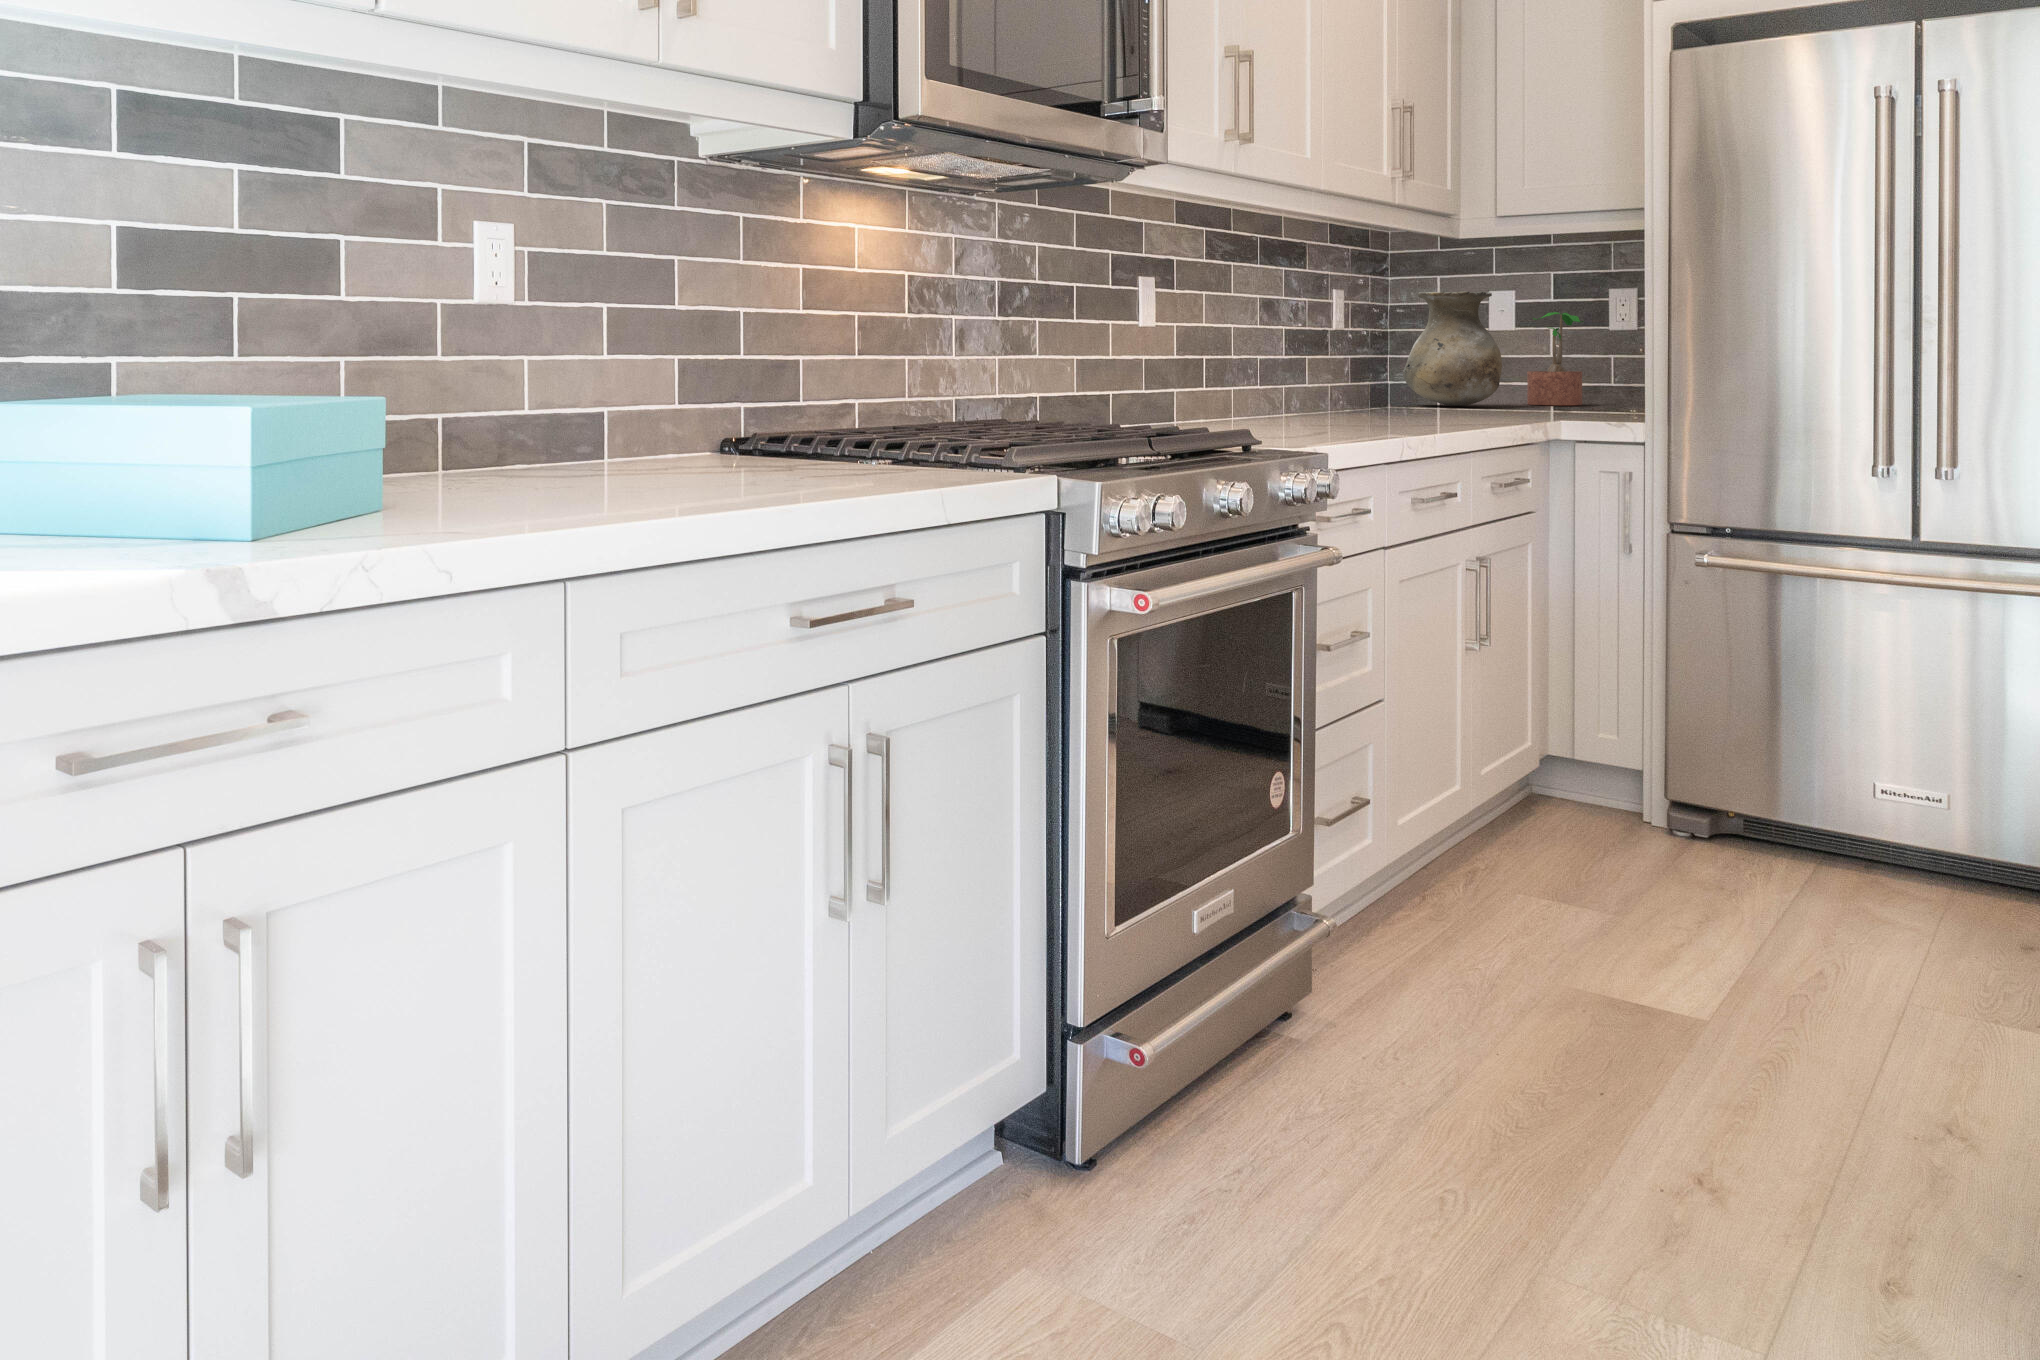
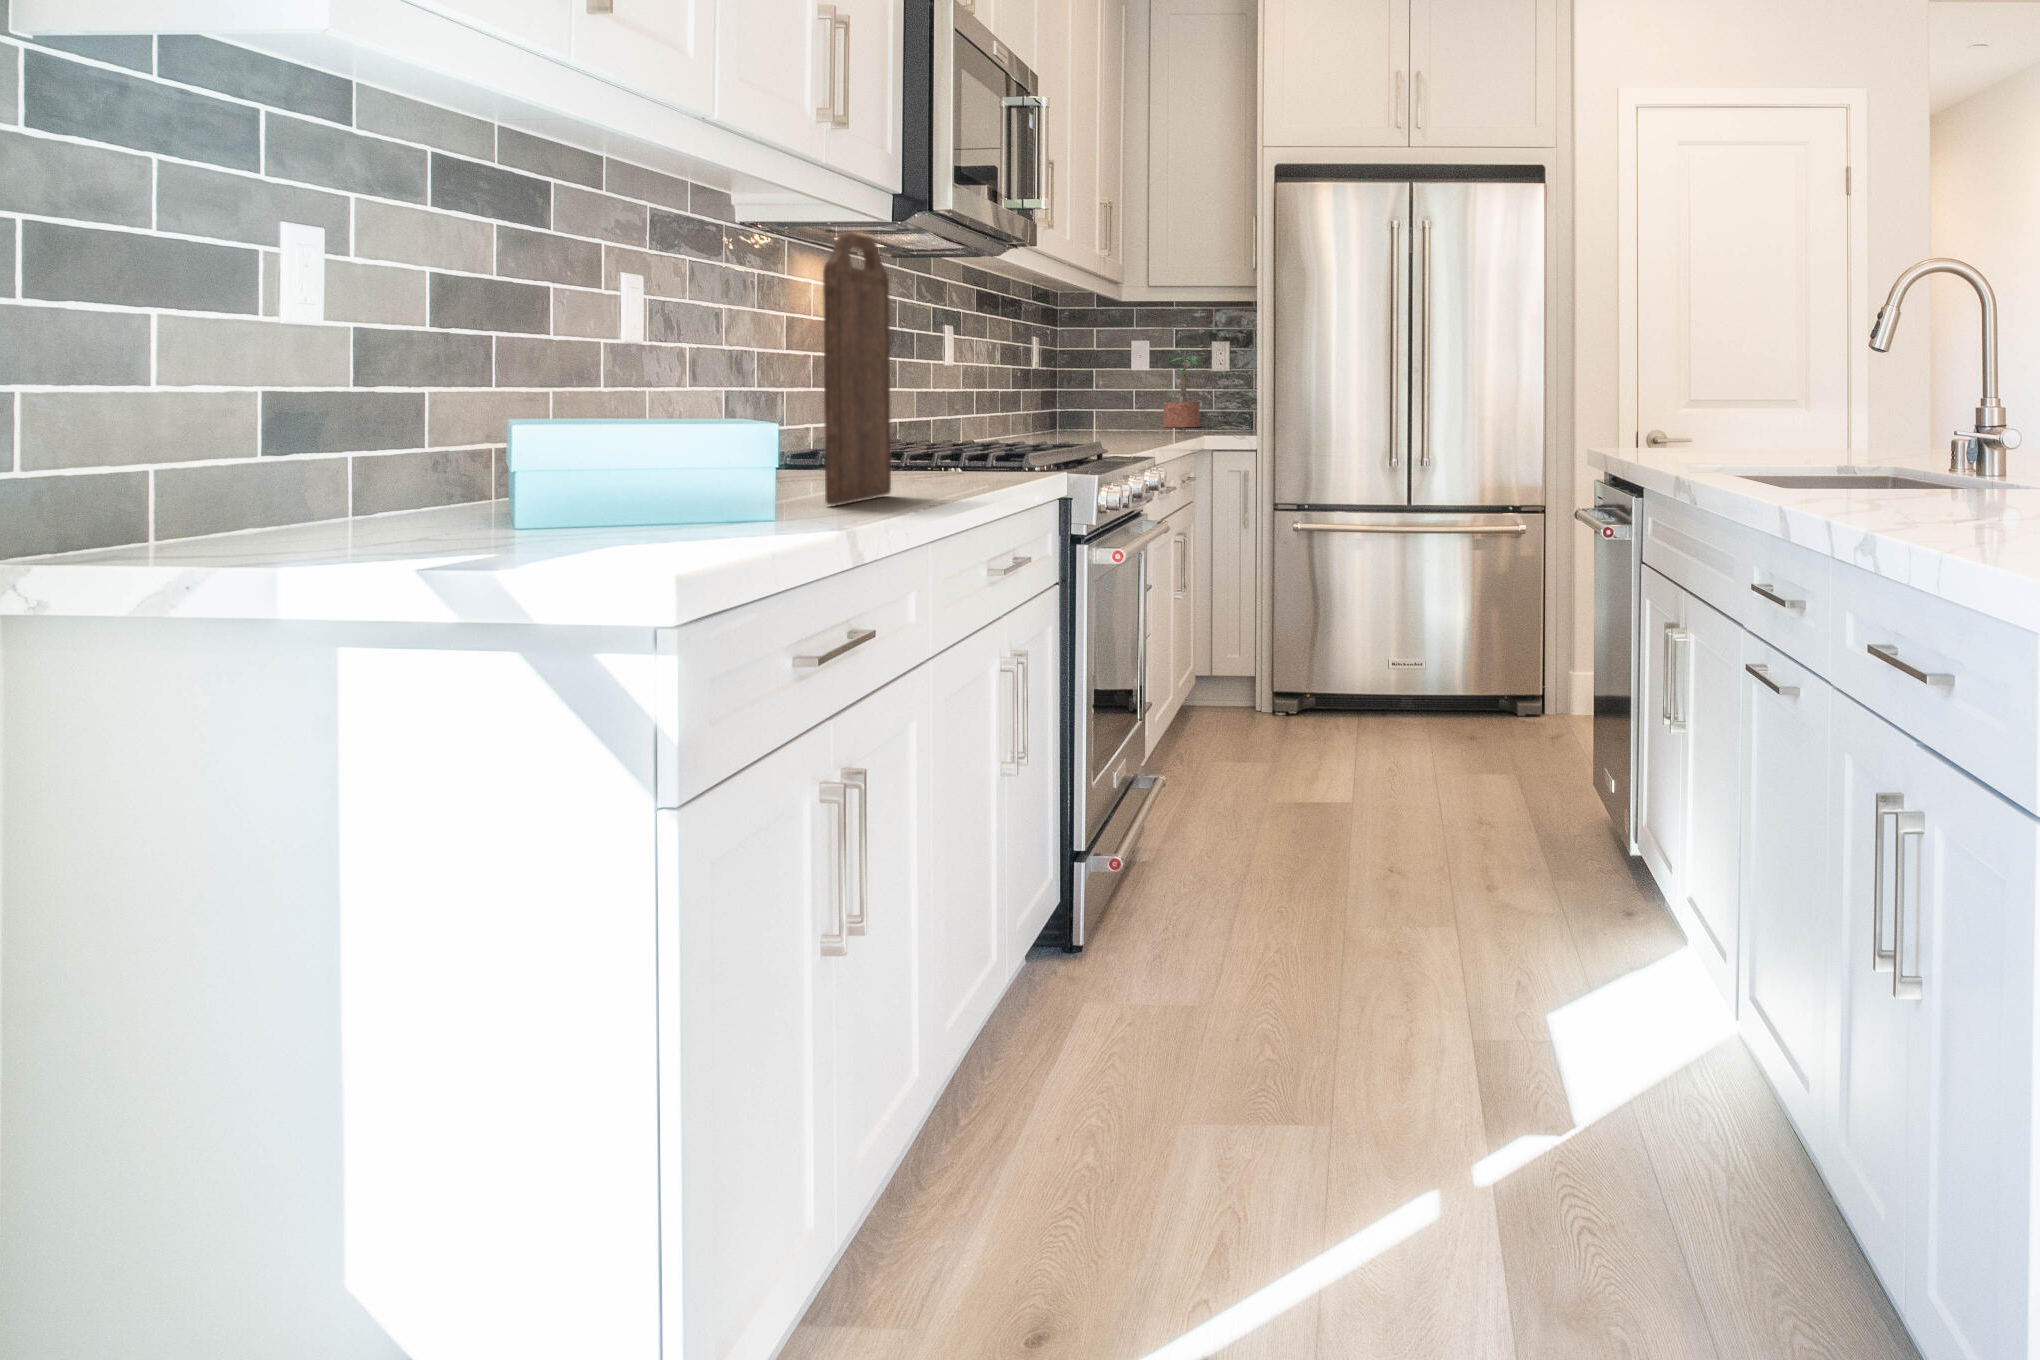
cutting board: none [369,142,558,529] -> present [823,232,891,505]
vase: present [1403,291,1502,406] -> none [1088,341,1157,429]

